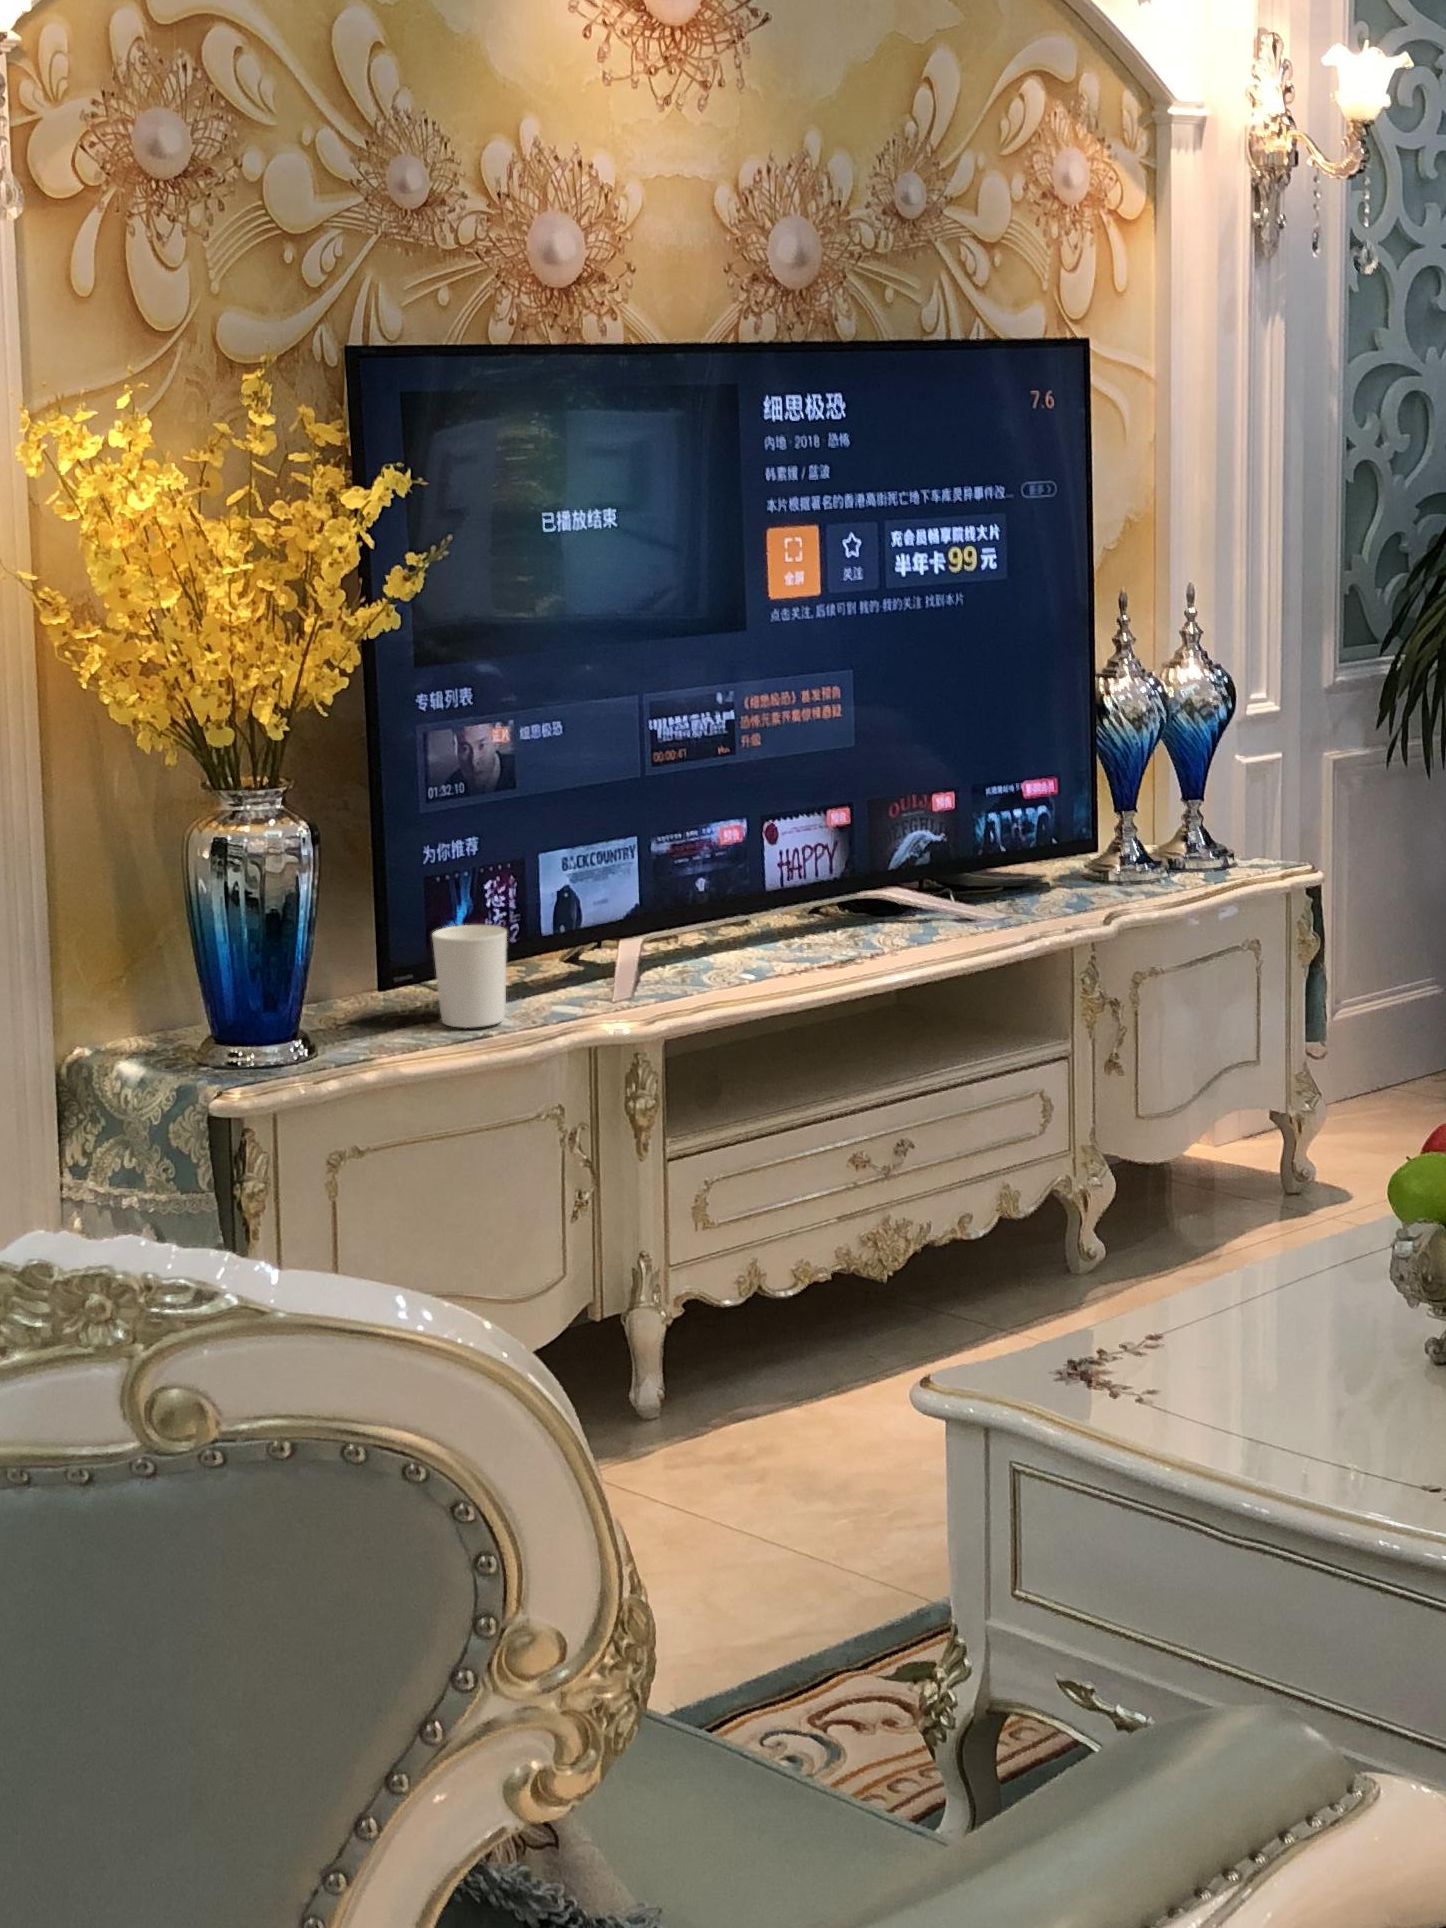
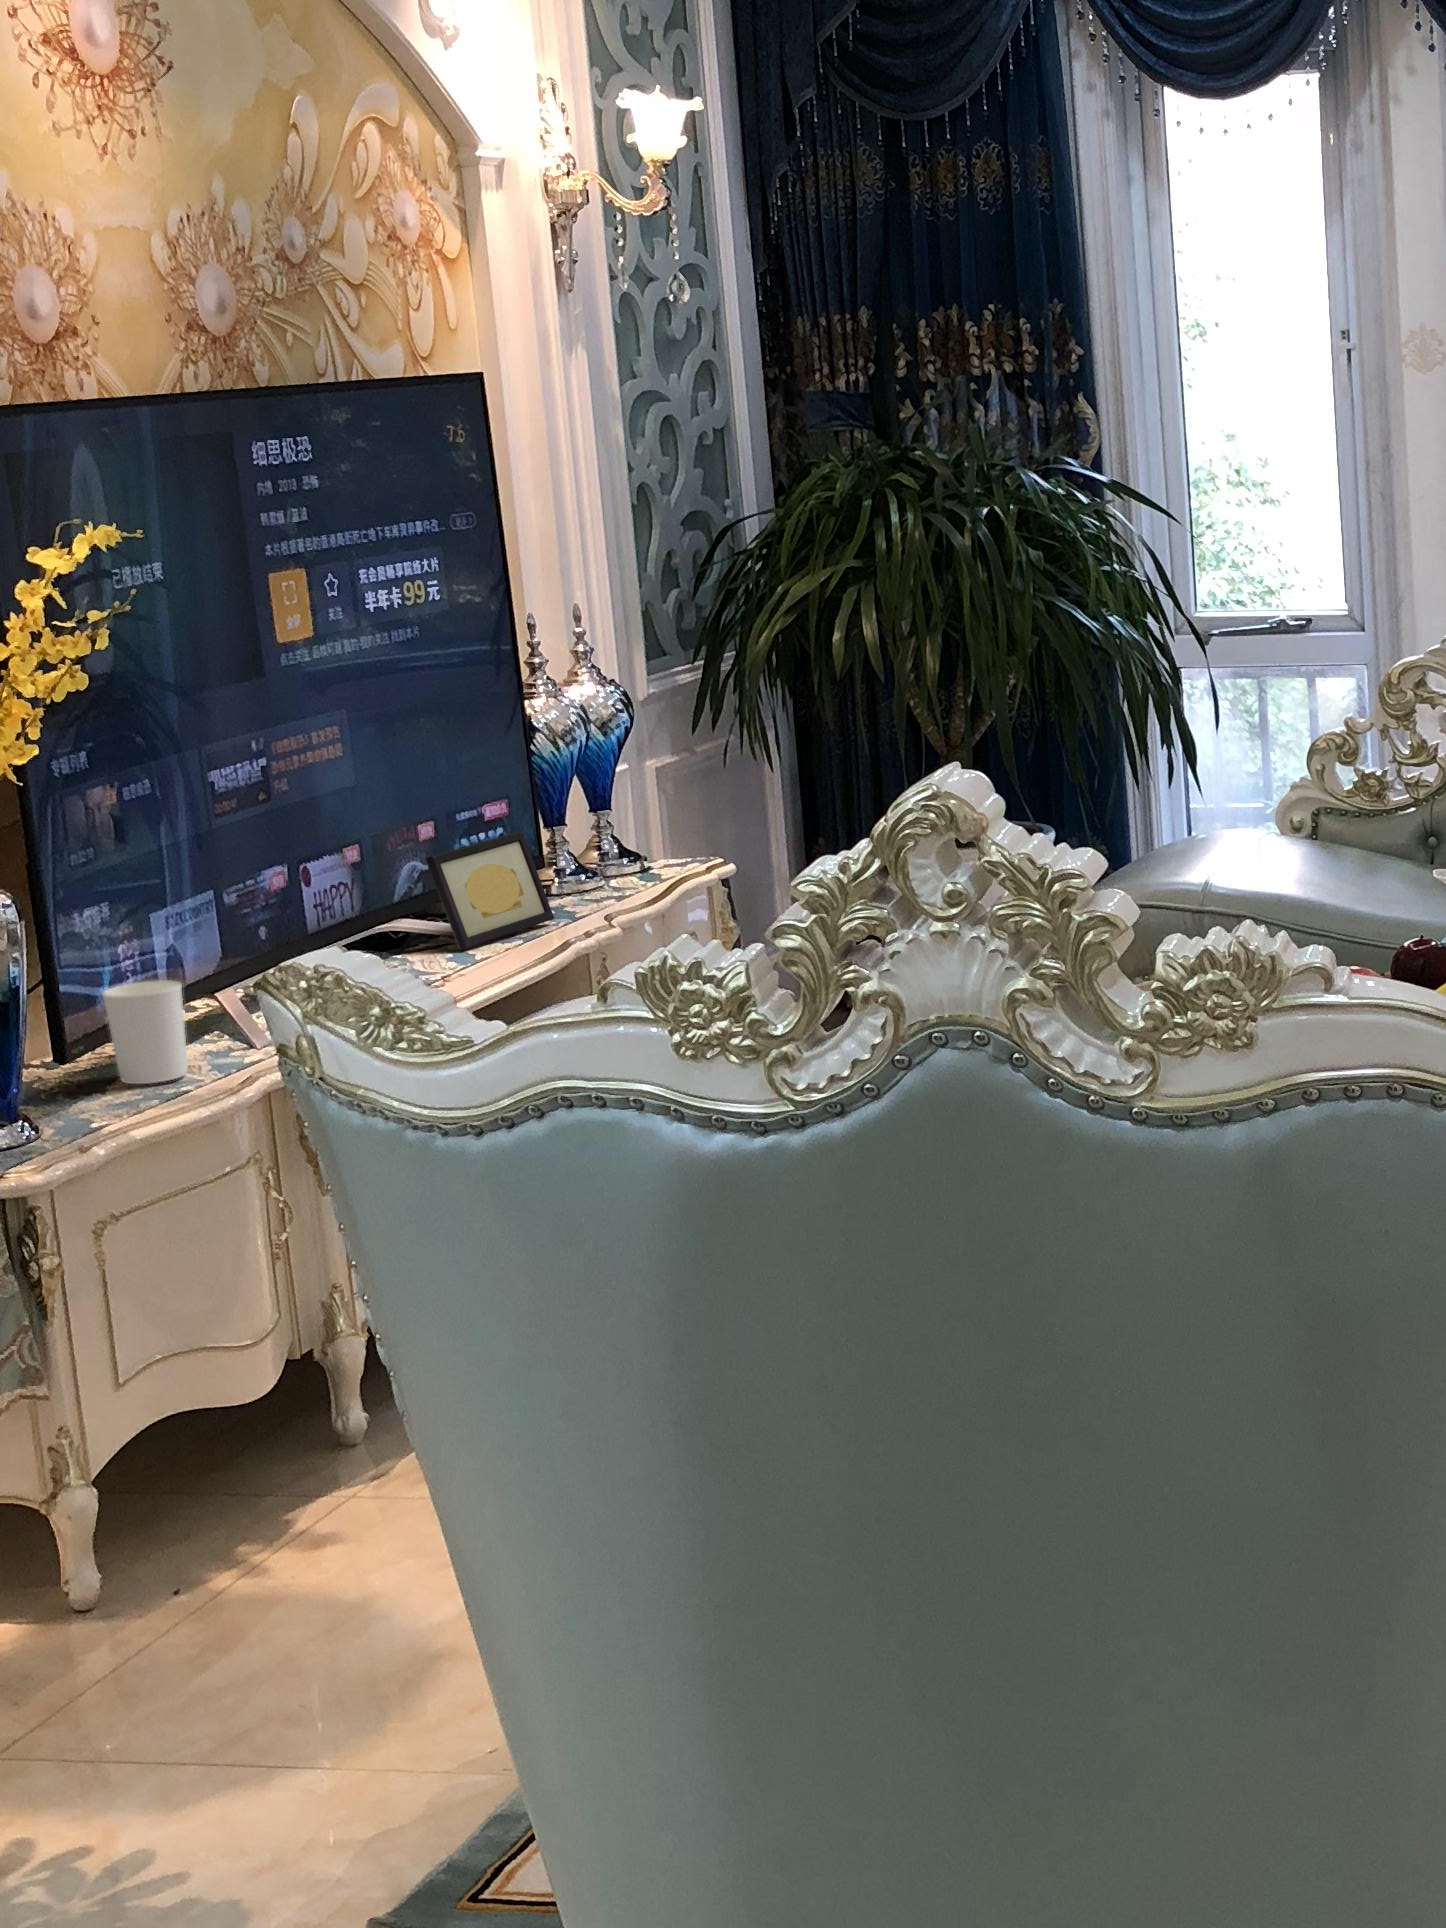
picture frame: none [899,809,1042,925] -> present [425,831,554,950]

